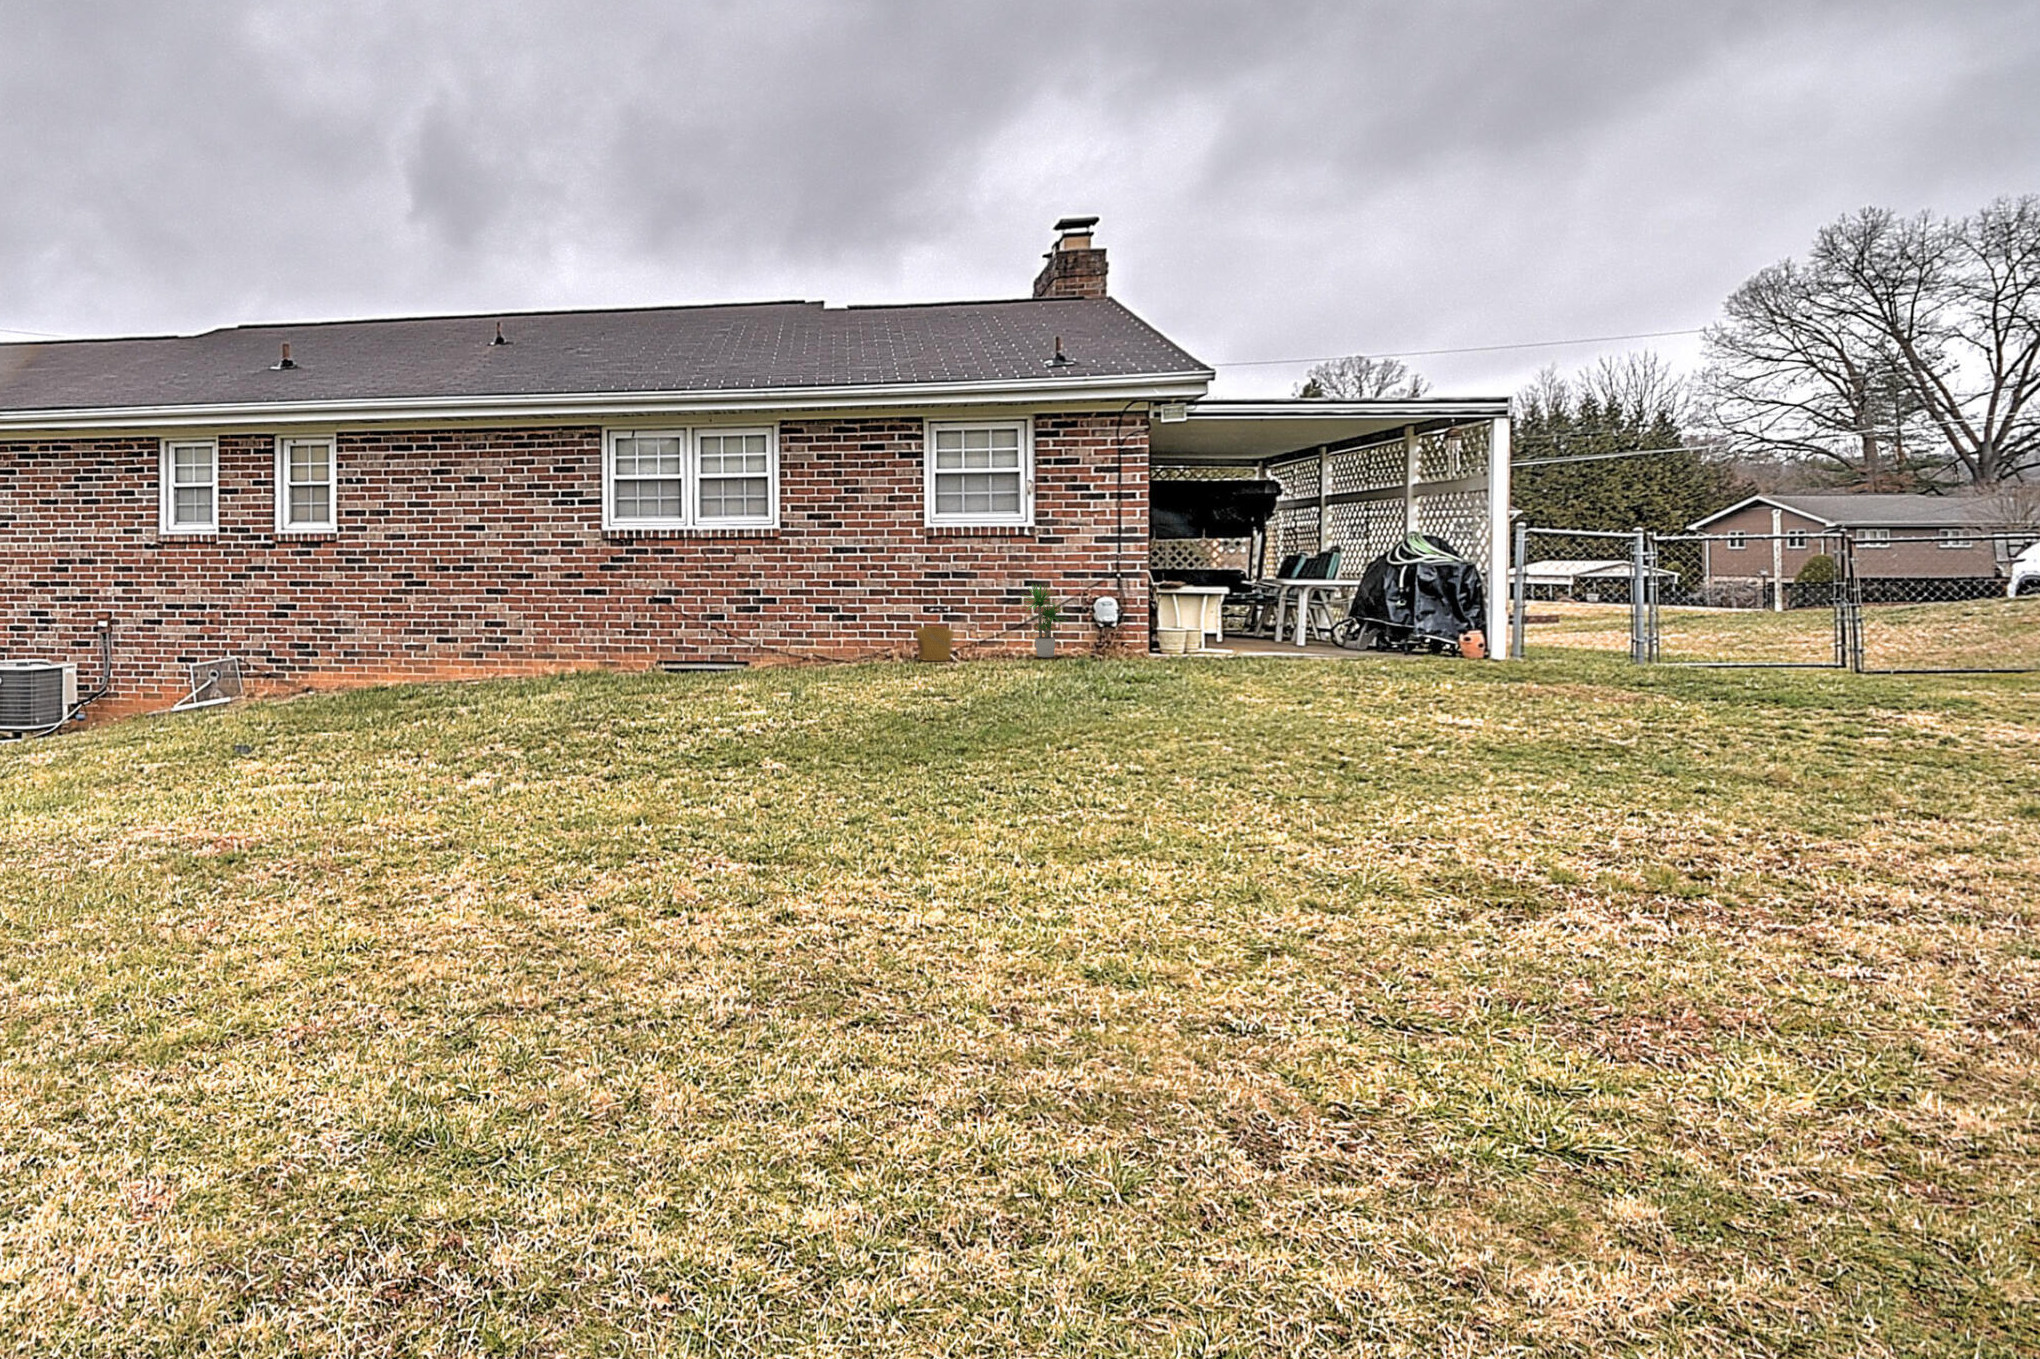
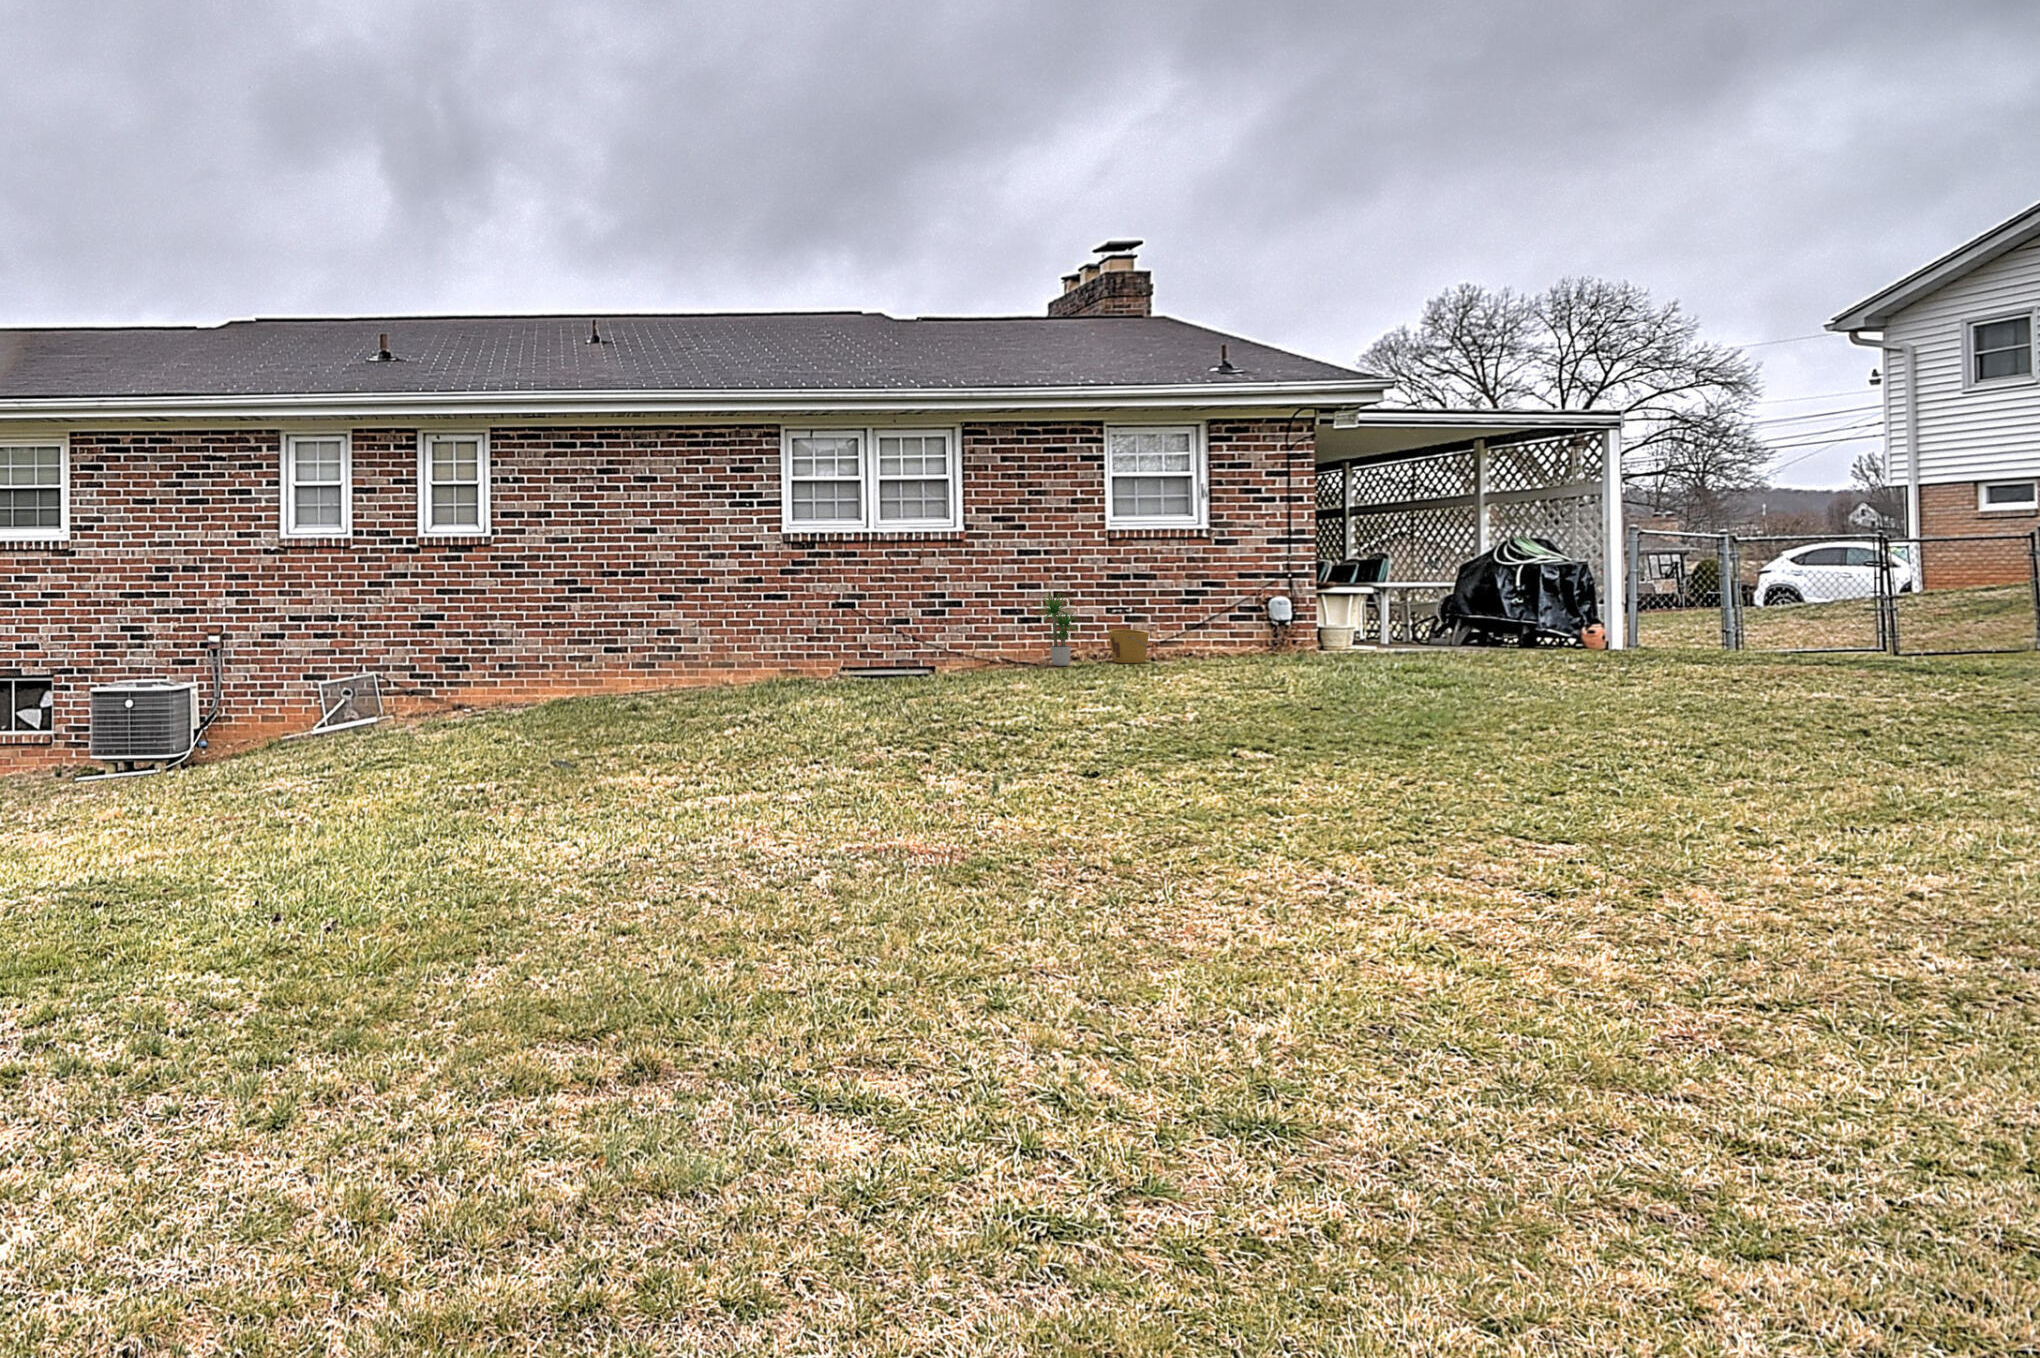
potted plant: present [1024,585,1062,658] -> present [1040,594,1077,666]

